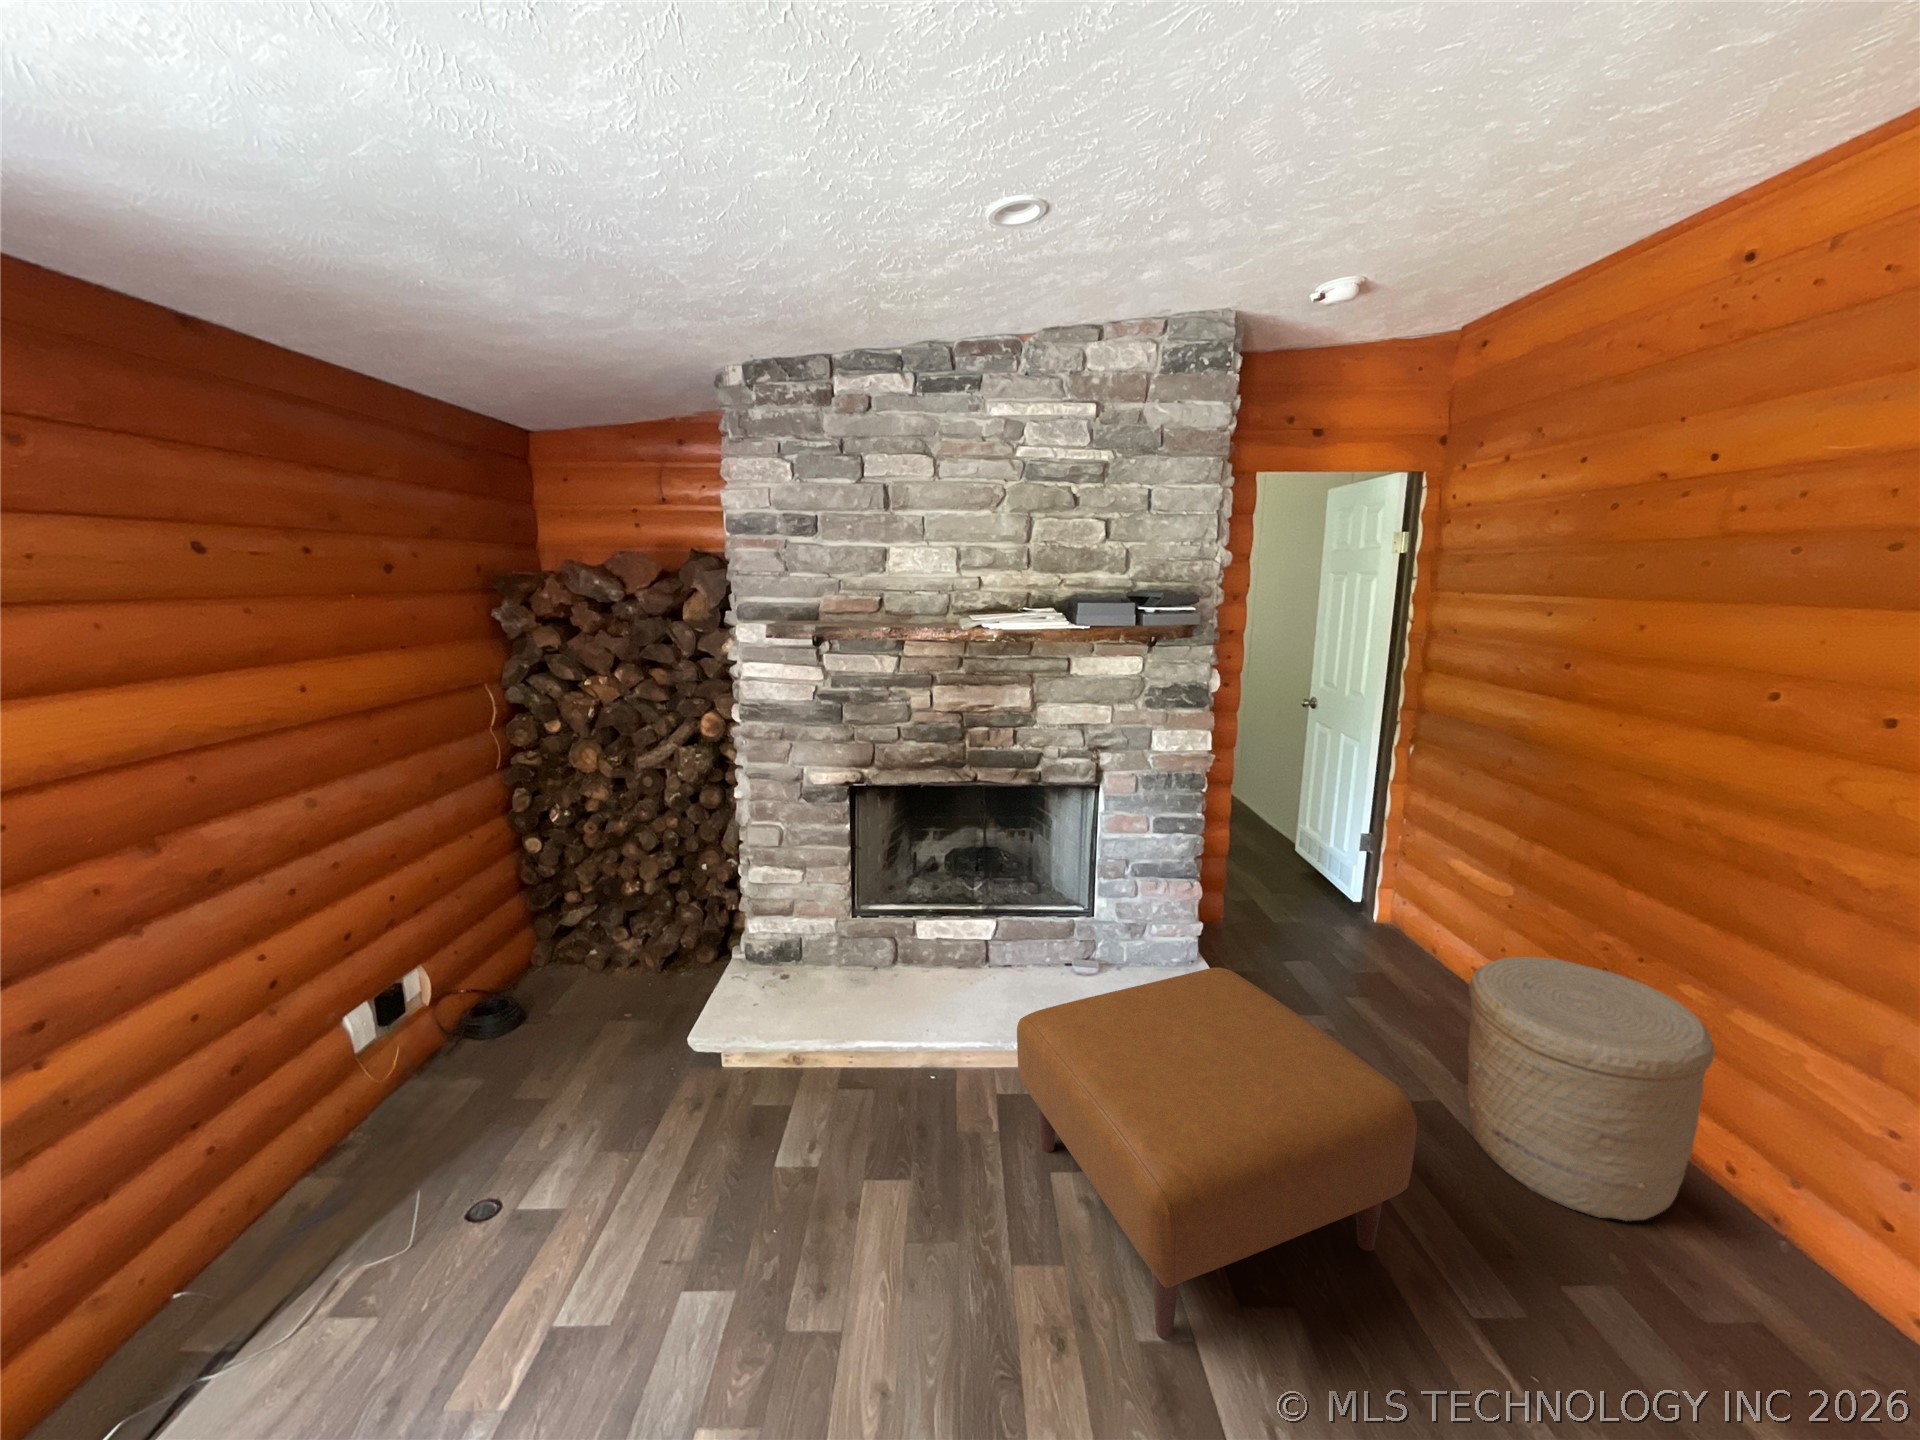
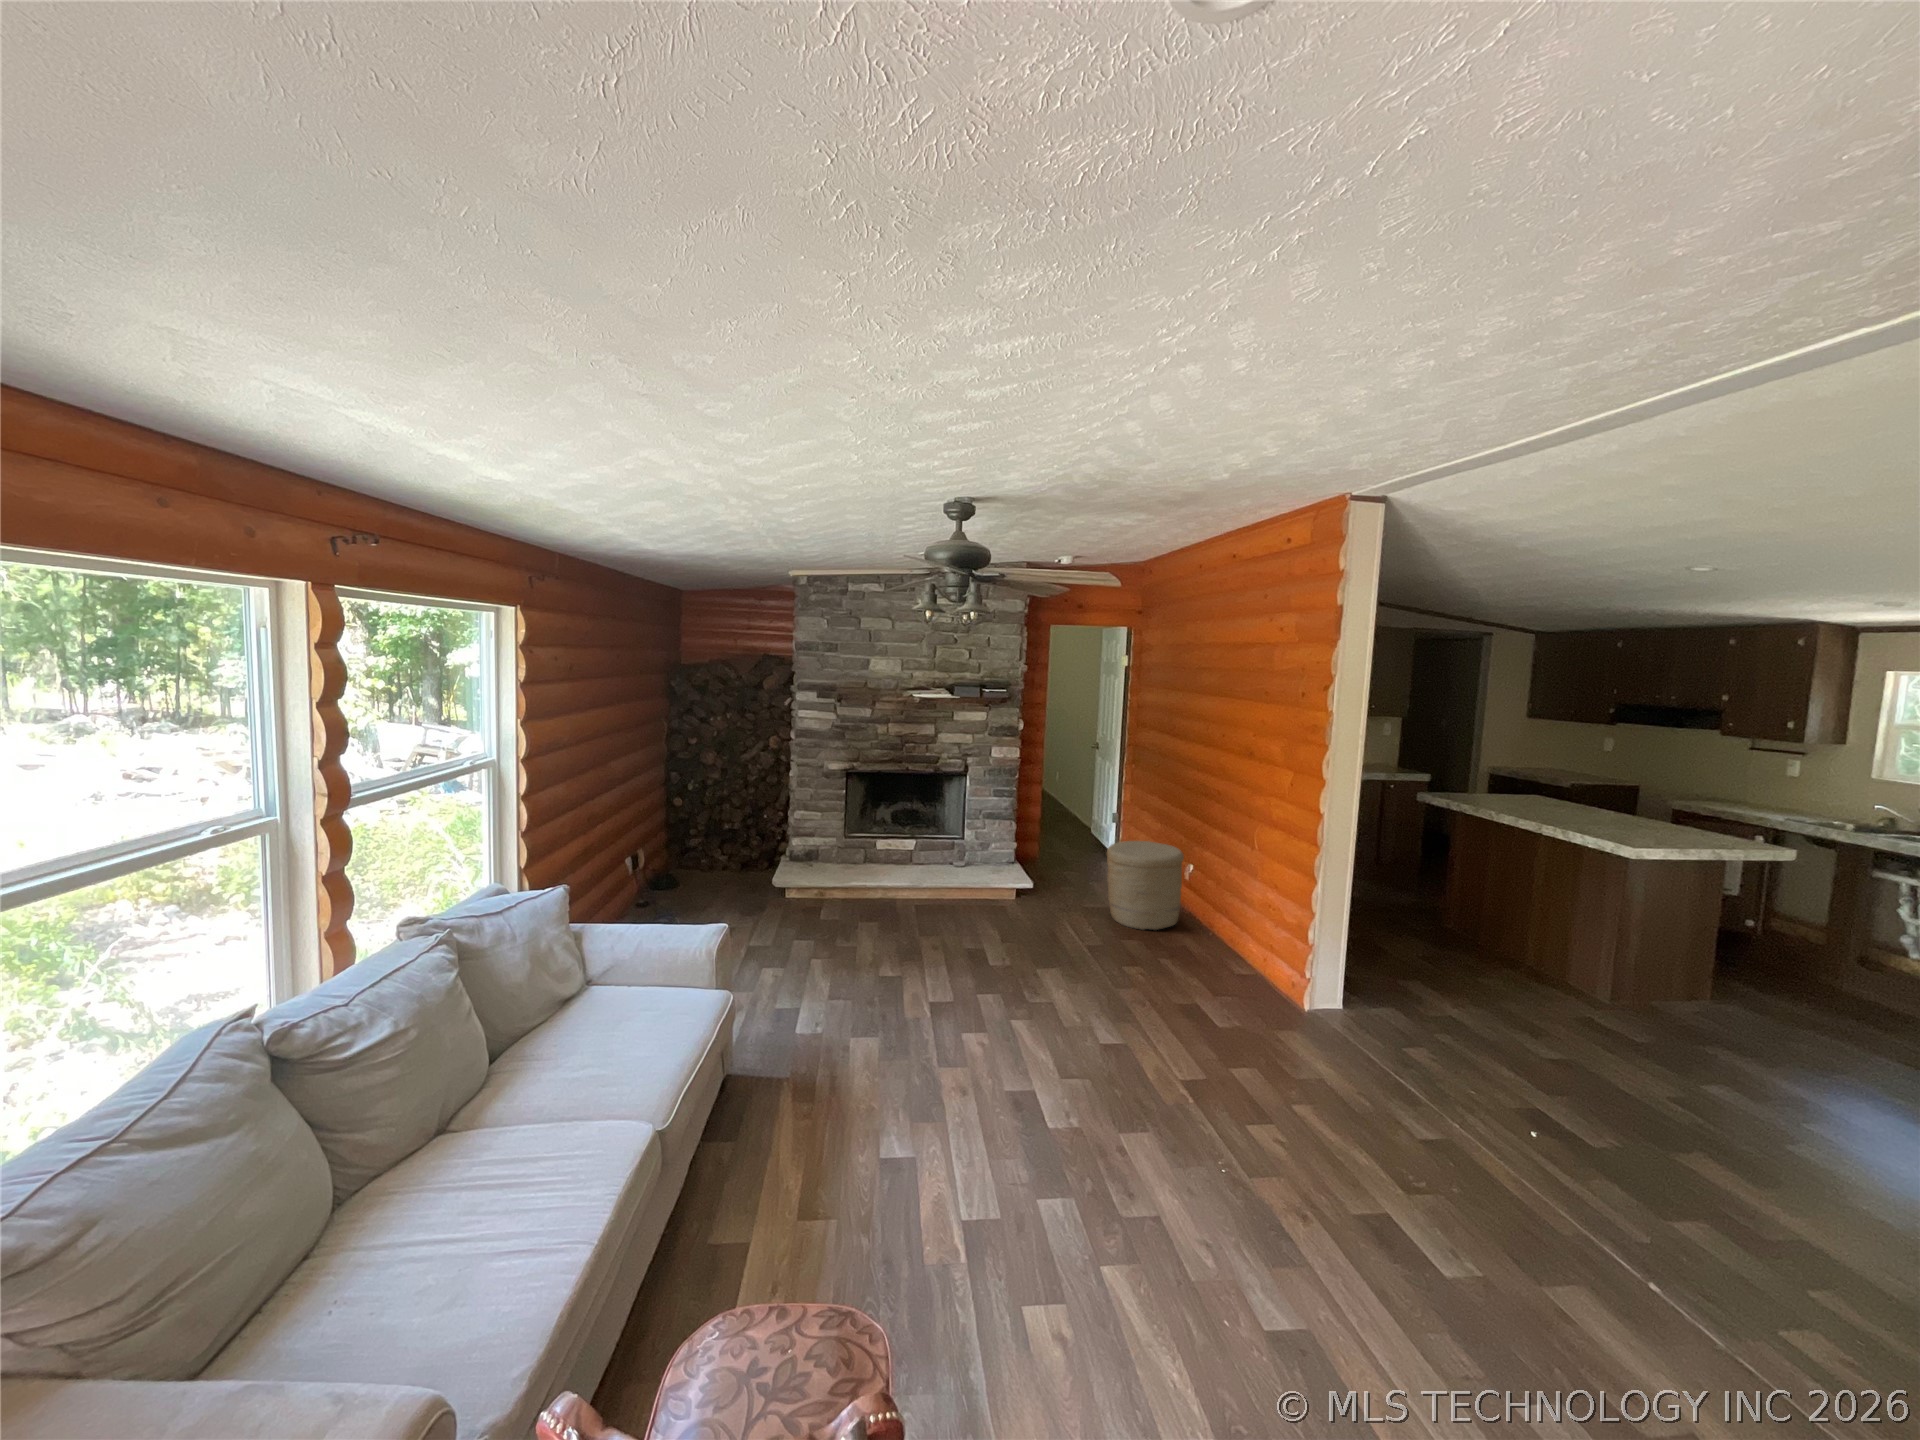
ottoman: present [1017,967,1417,1339] -> none [918,845,1059,946]

